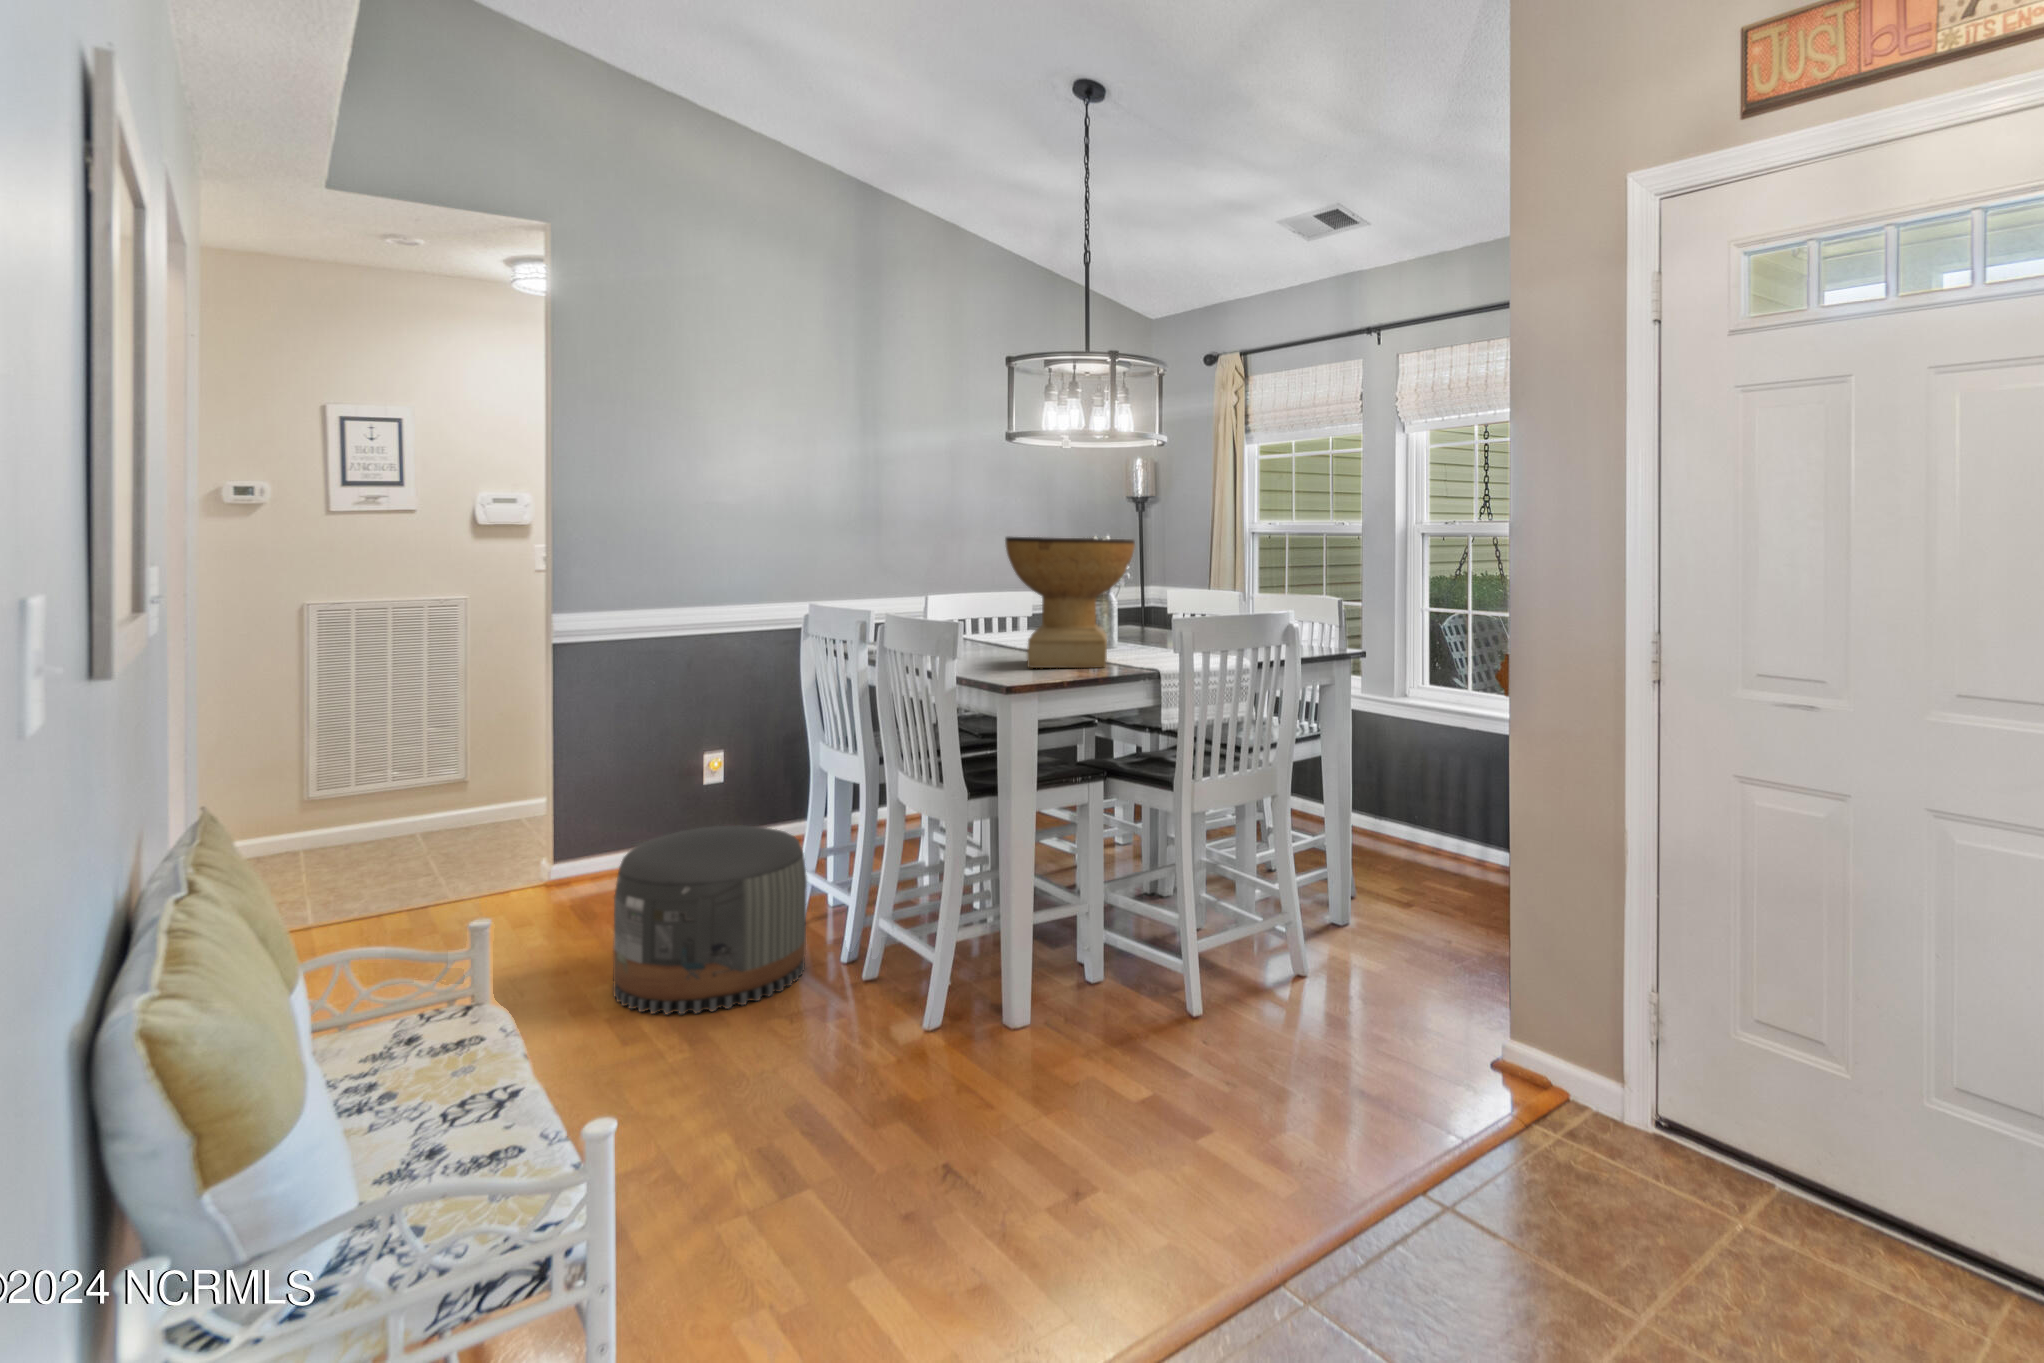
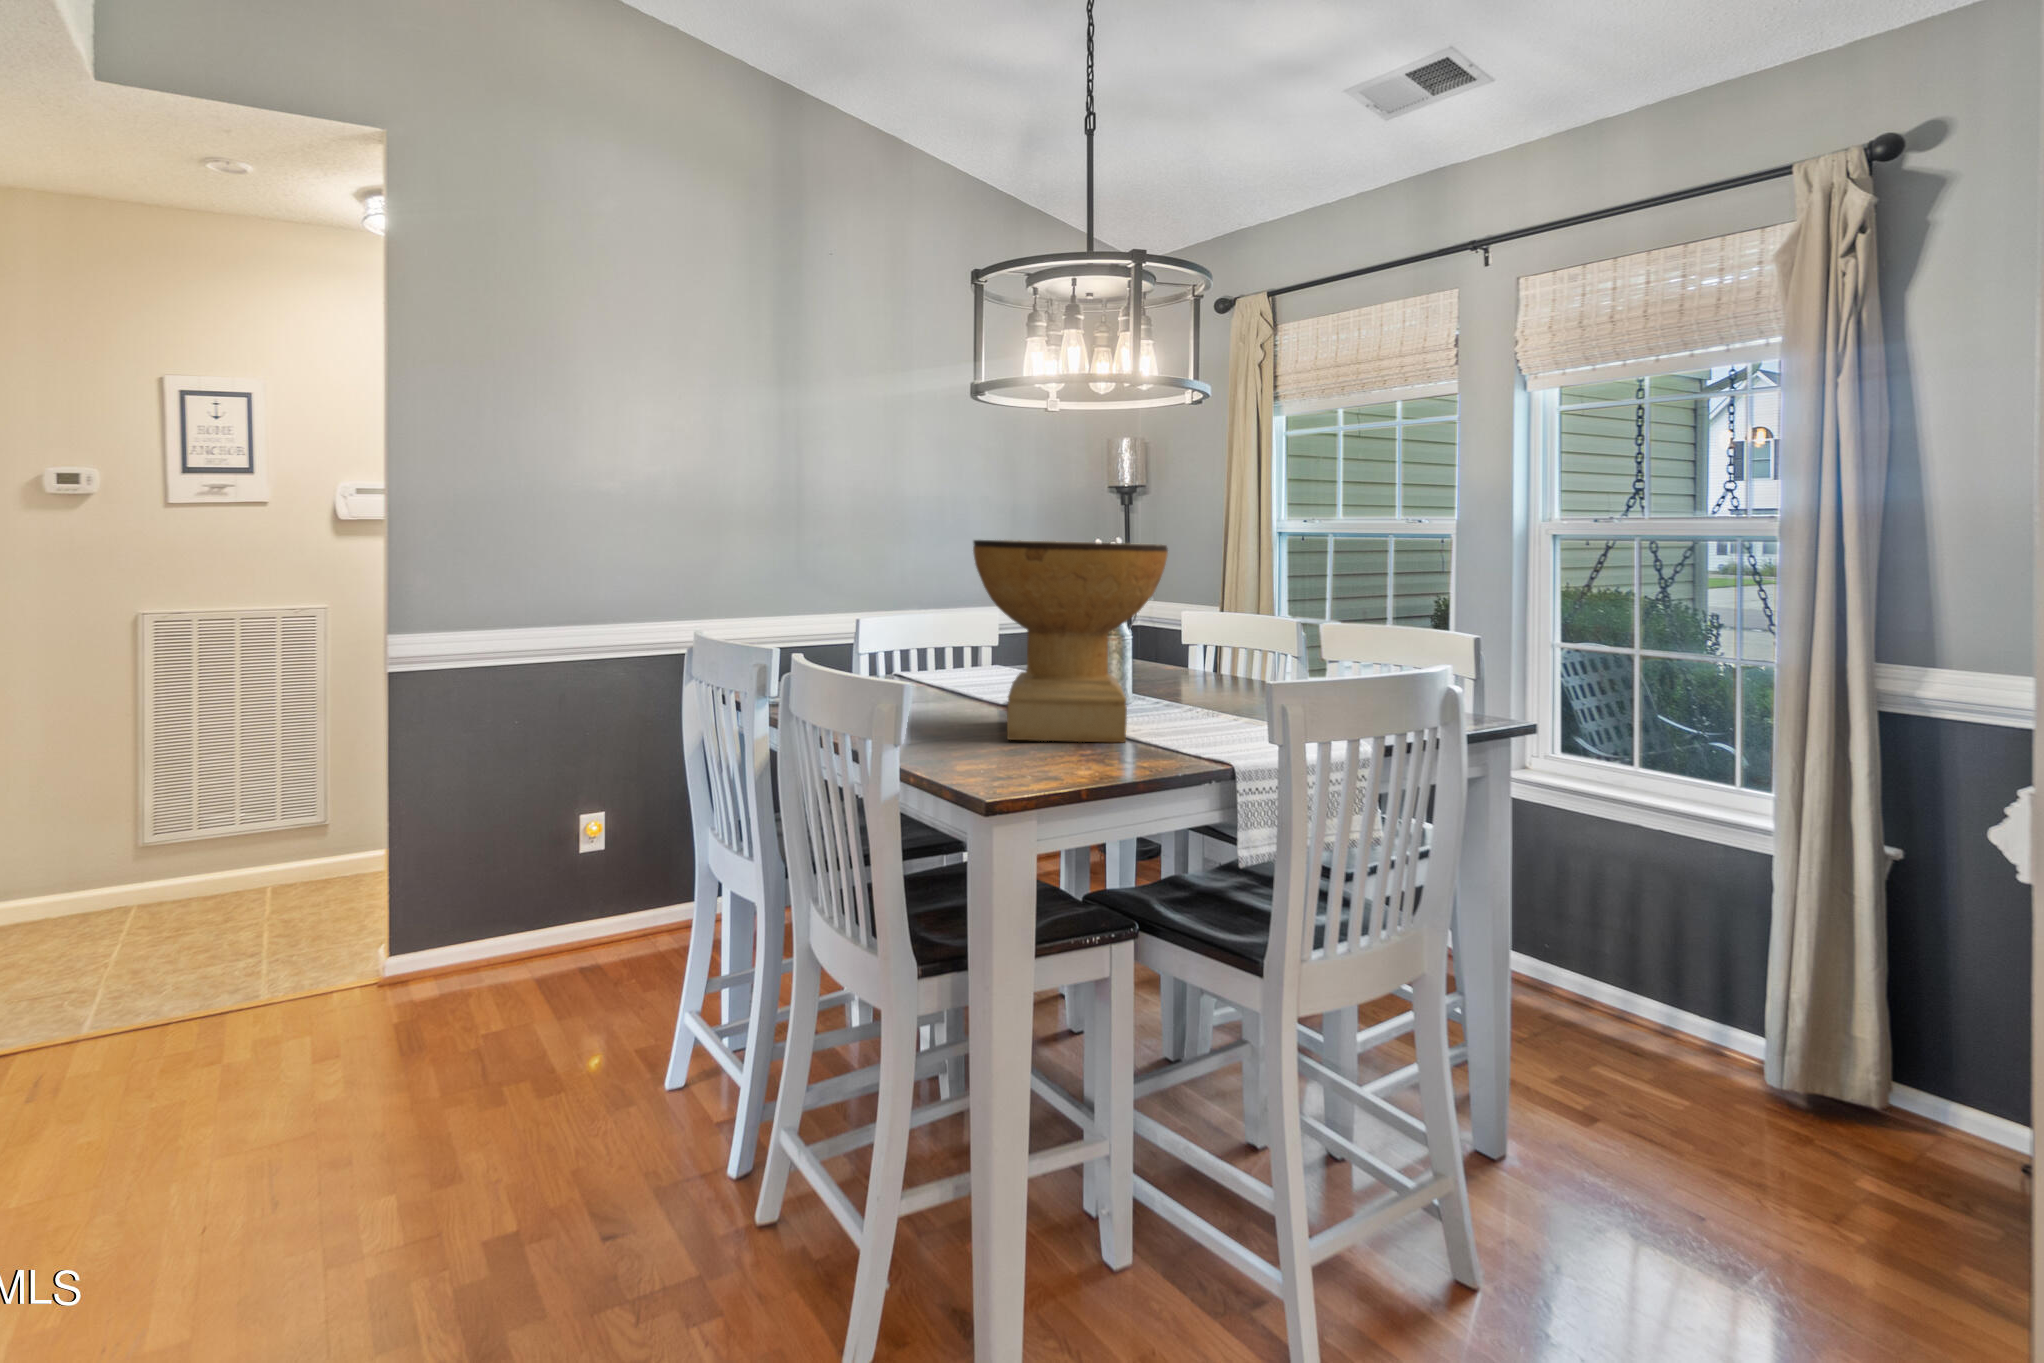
pouf: present [613,826,807,1014] -> none [402,955,683,1275]

